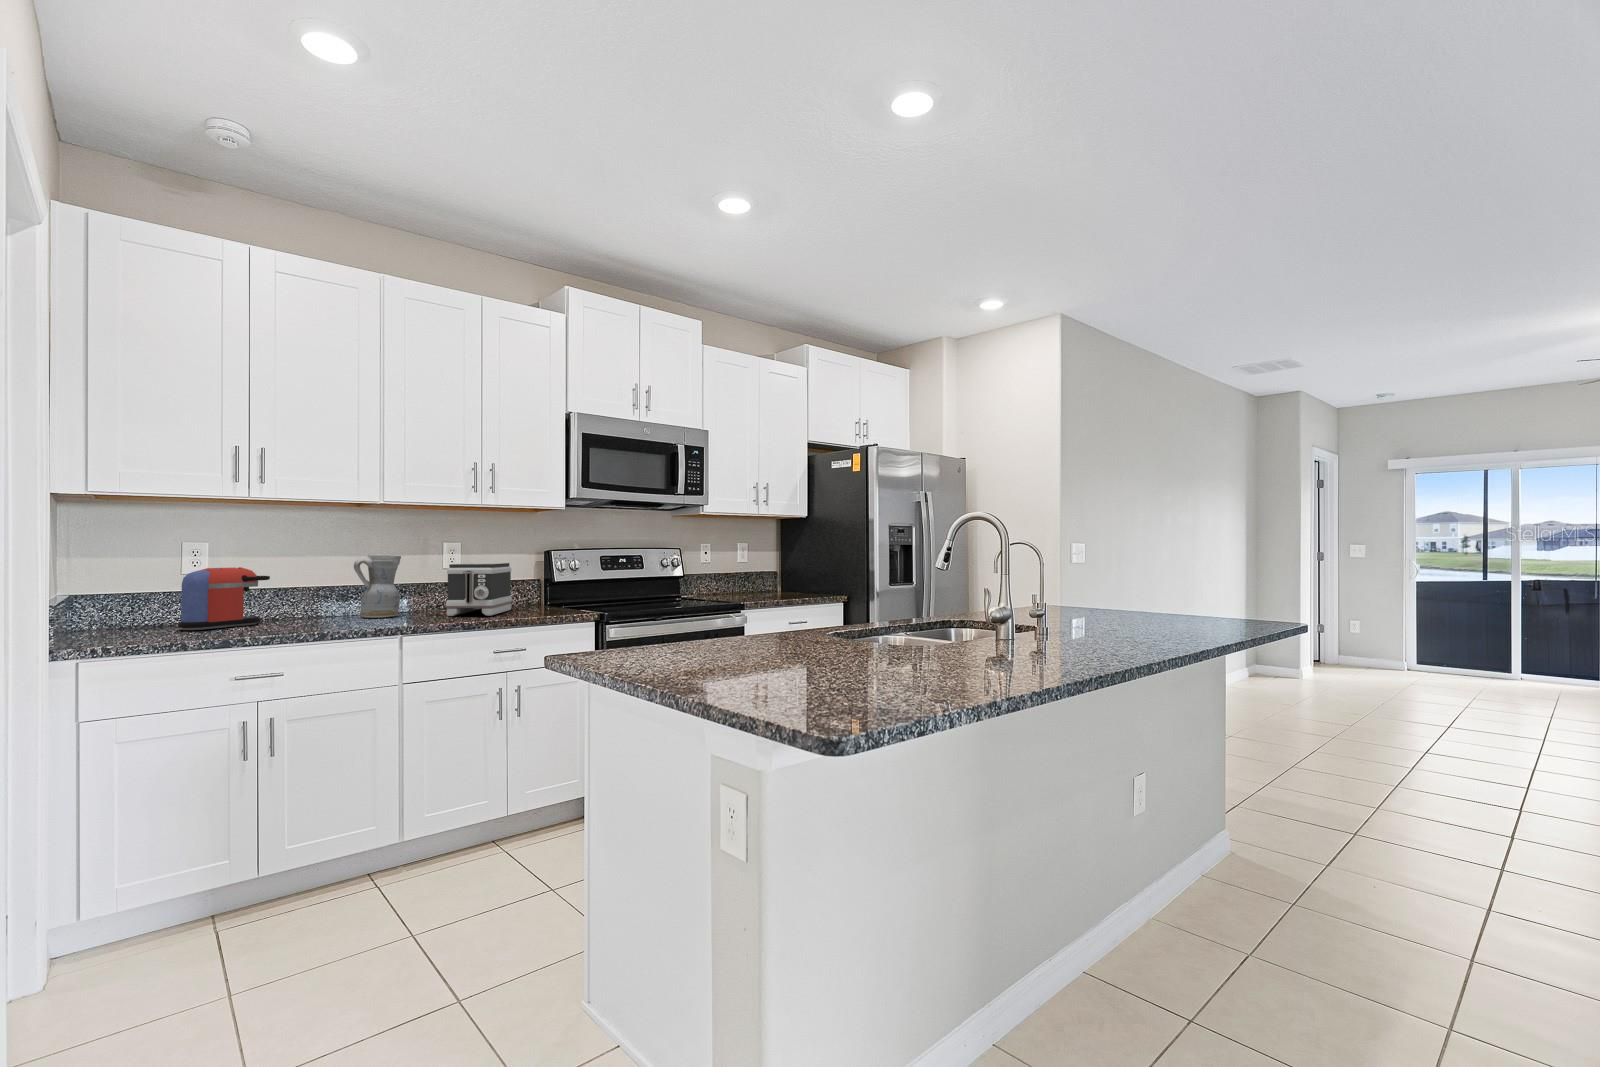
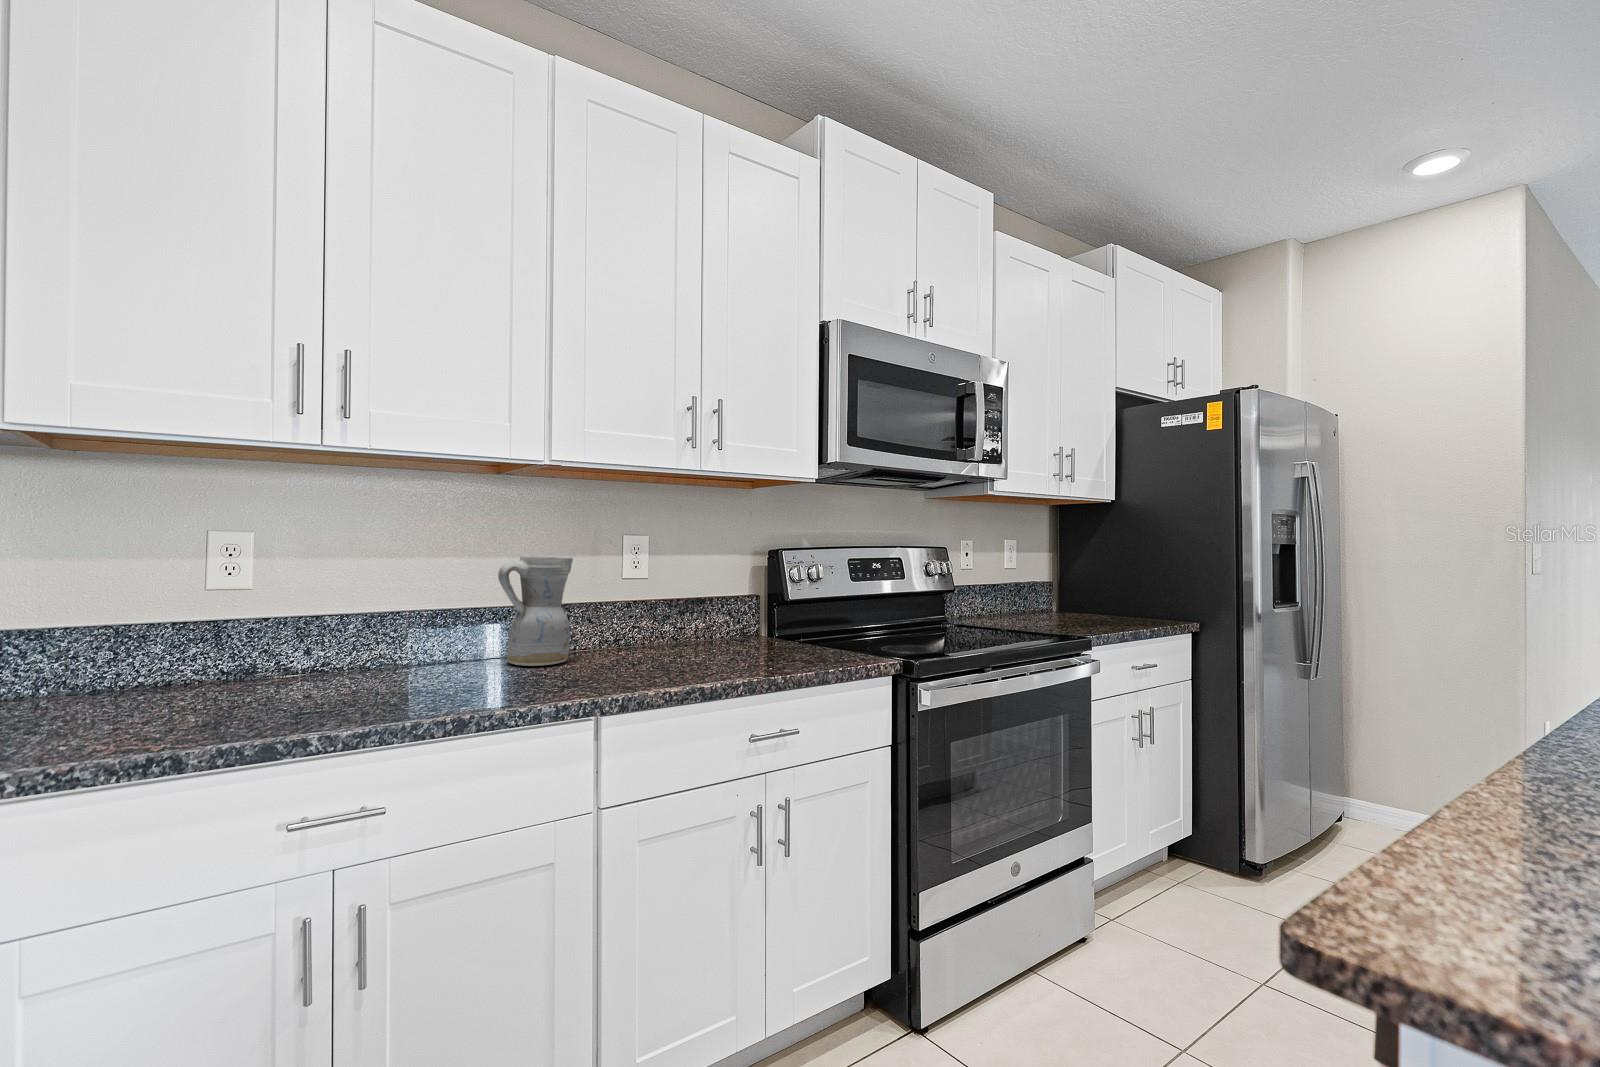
toaster: present [446,563,512,616] -> none [647,569,734,663]
coffee maker: present [178,567,270,630] -> none [189,578,359,703]

